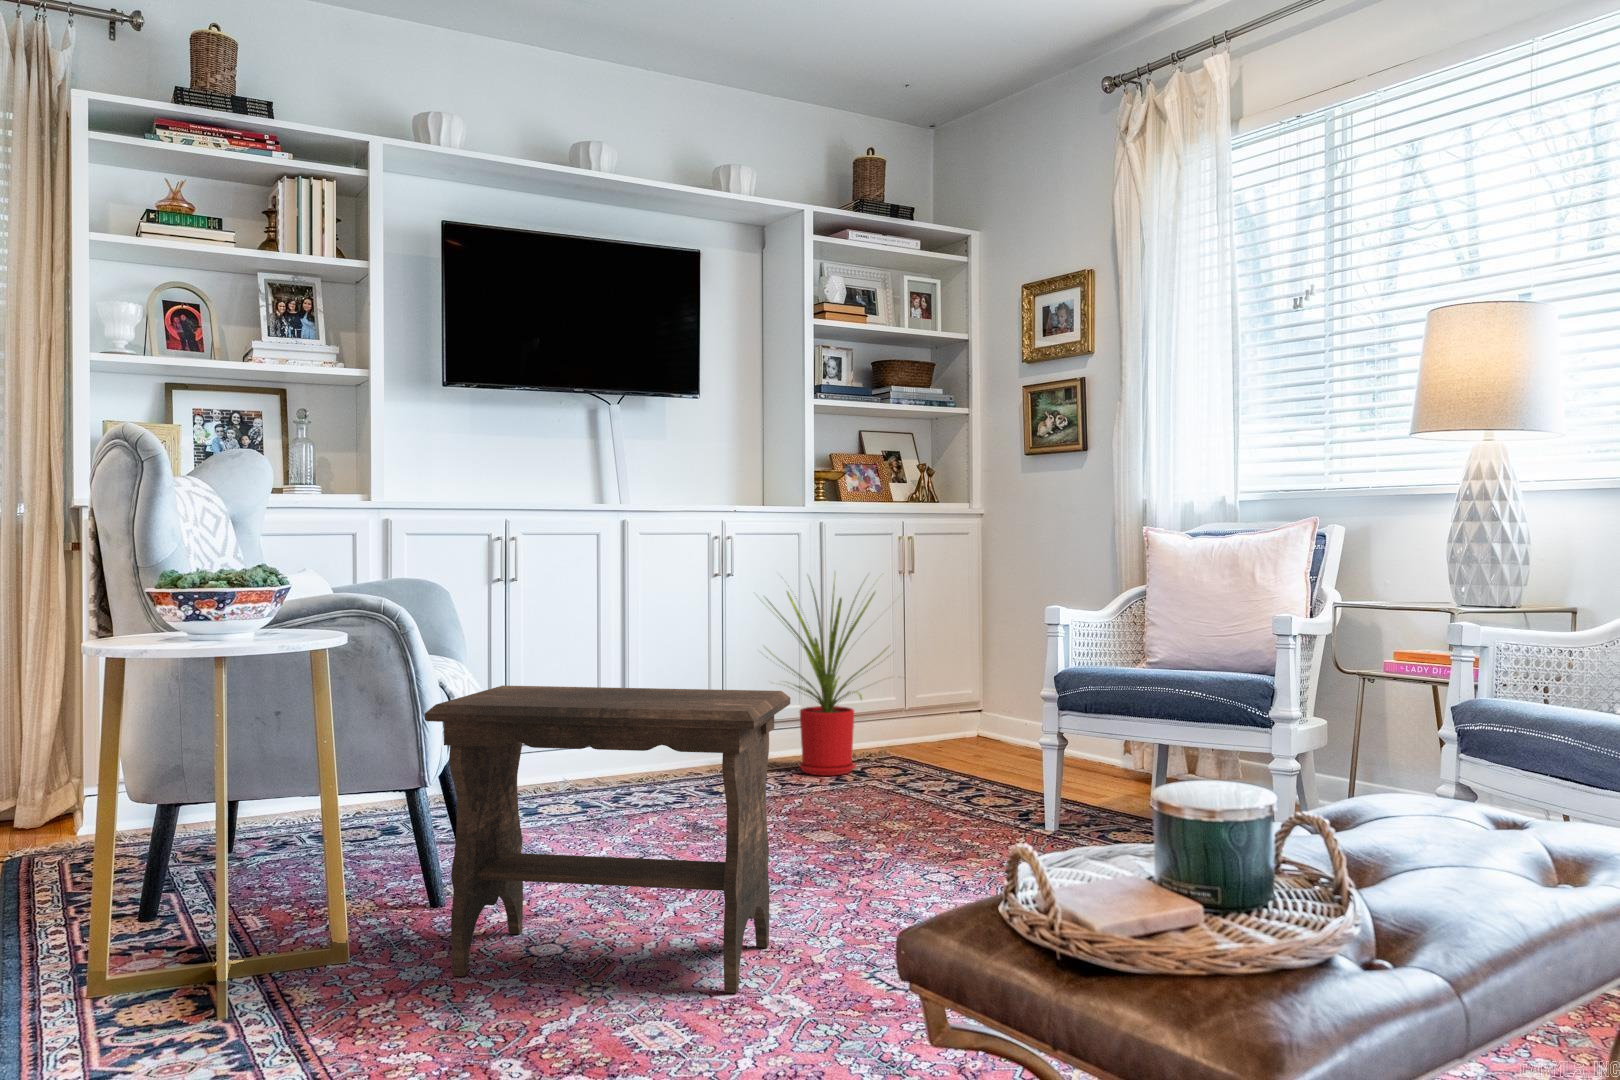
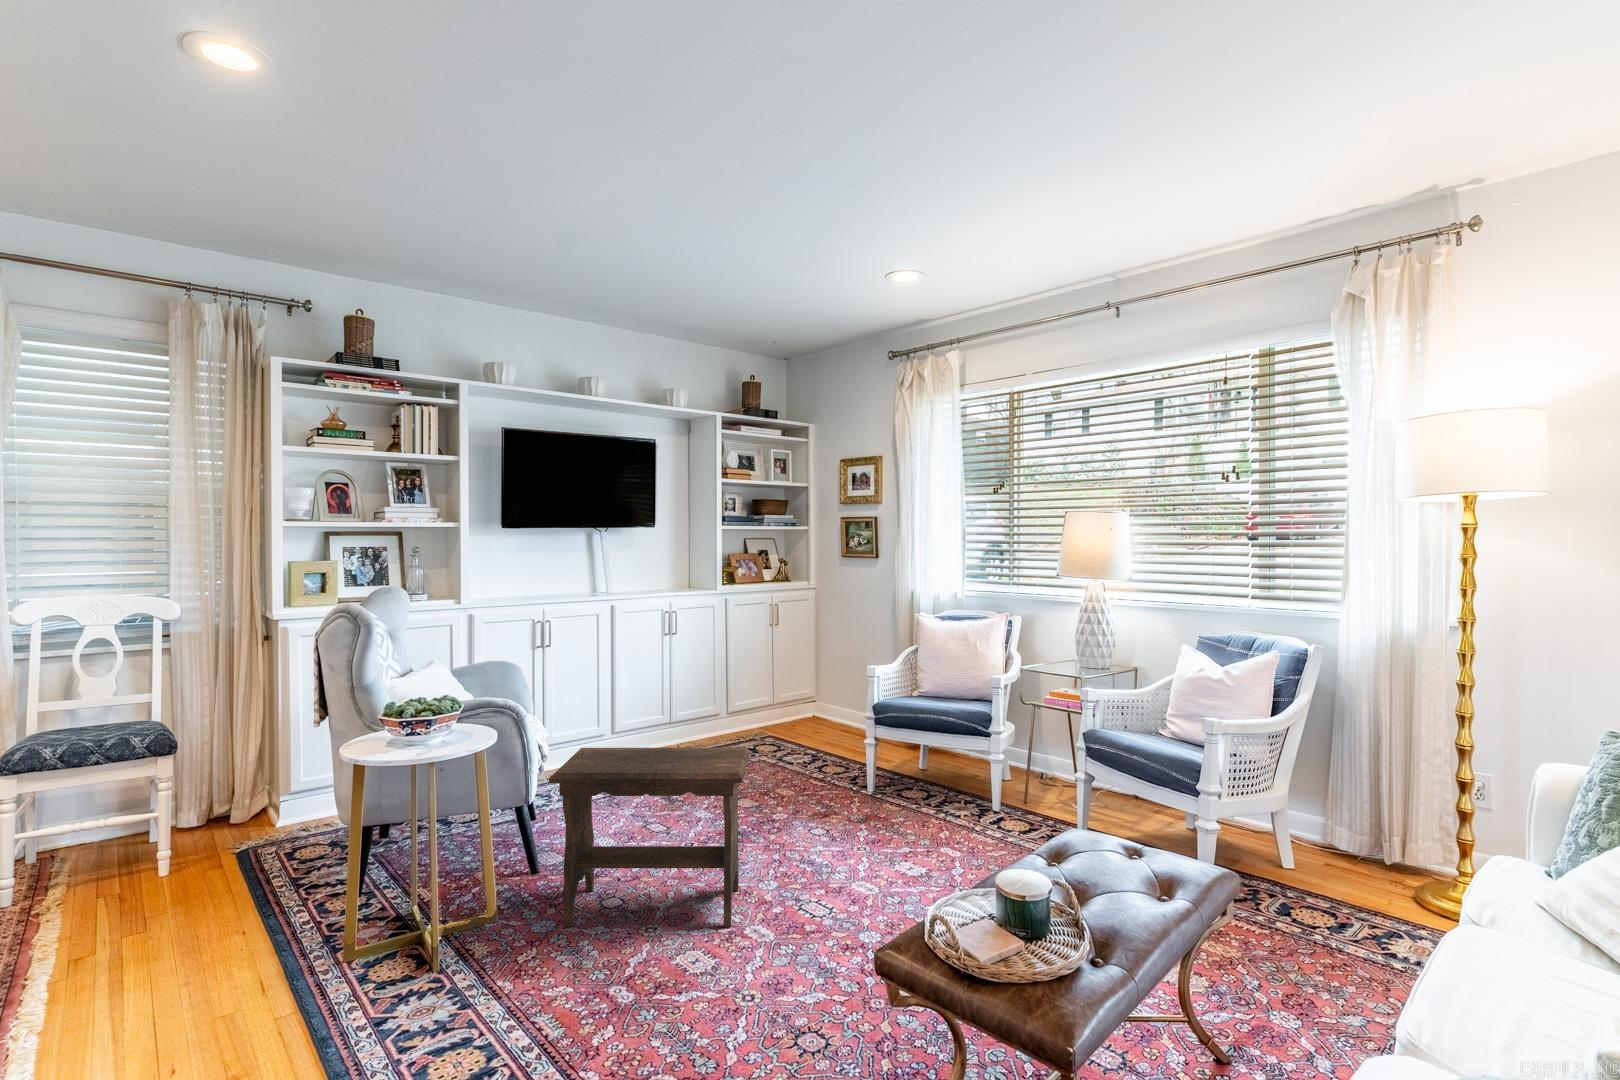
house plant: present [763,579,883,776] -> none [690,629,779,751]

